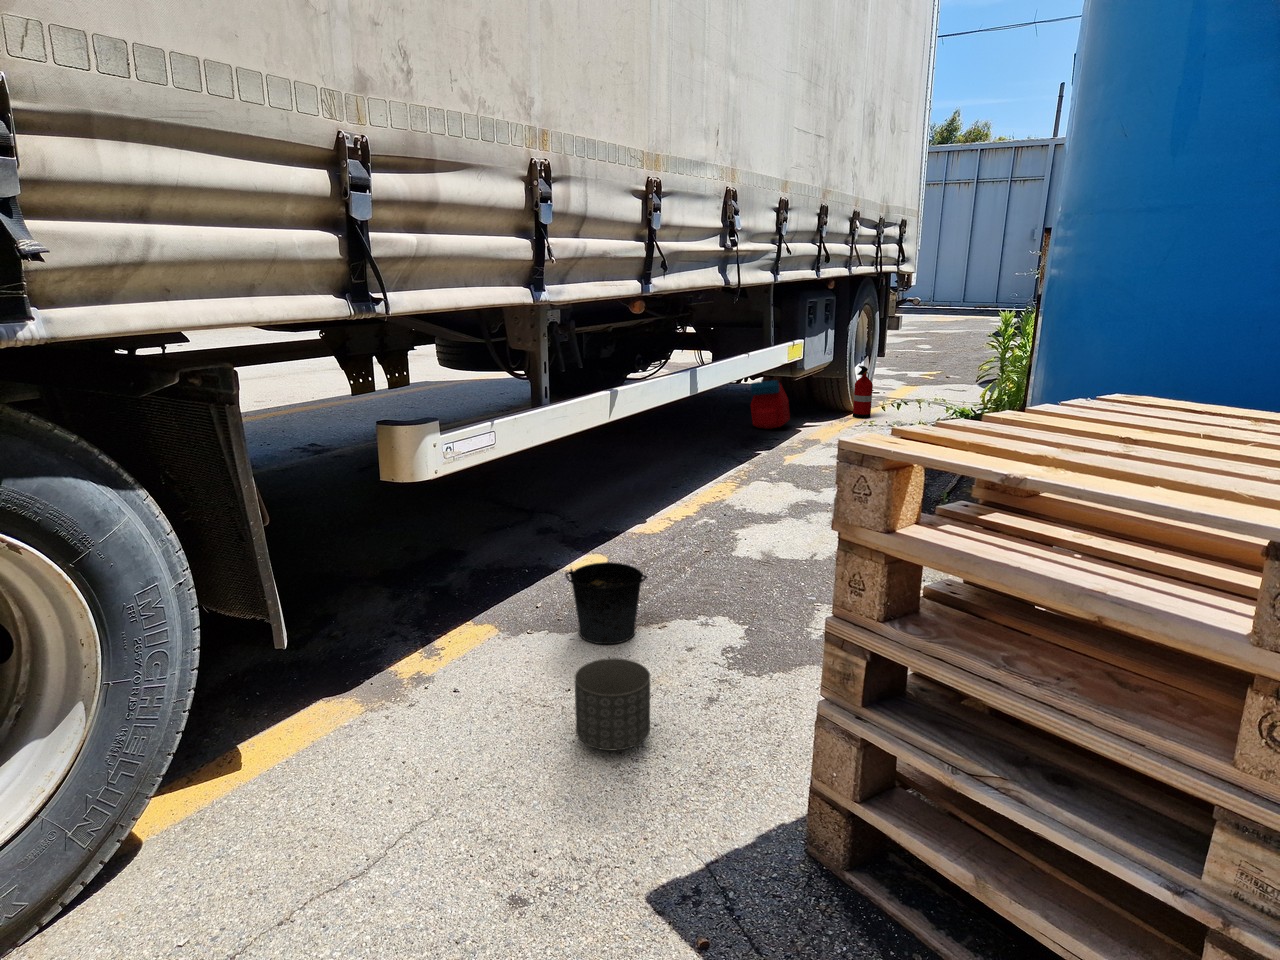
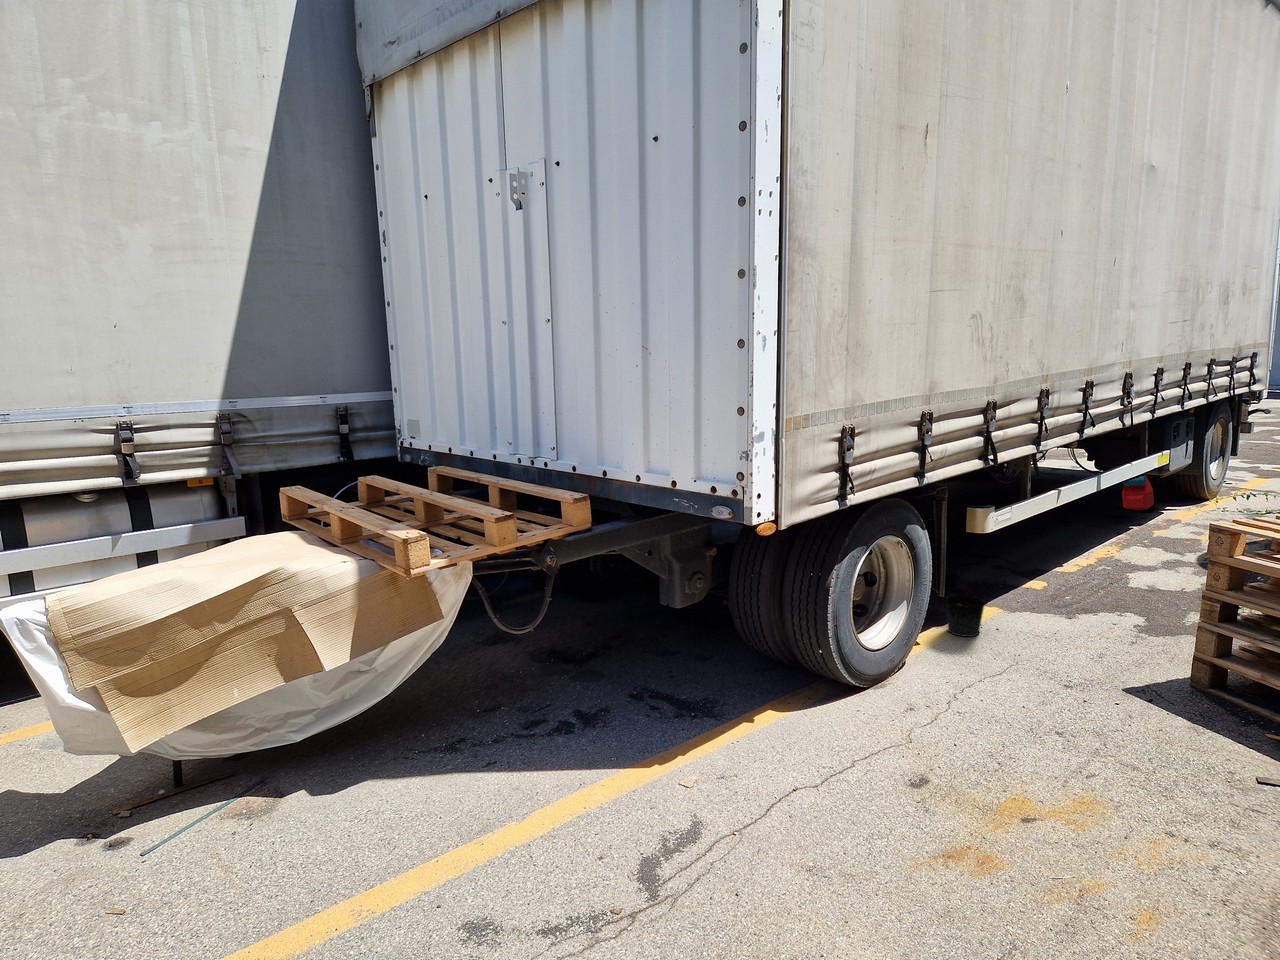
fire extinguisher: present [853,366,873,418] -> none [1207,466,1226,505]
bucket: present [565,562,647,644] -> present [942,595,987,637]
planter: present [575,658,650,750] -> none [1068,617,1107,655]

